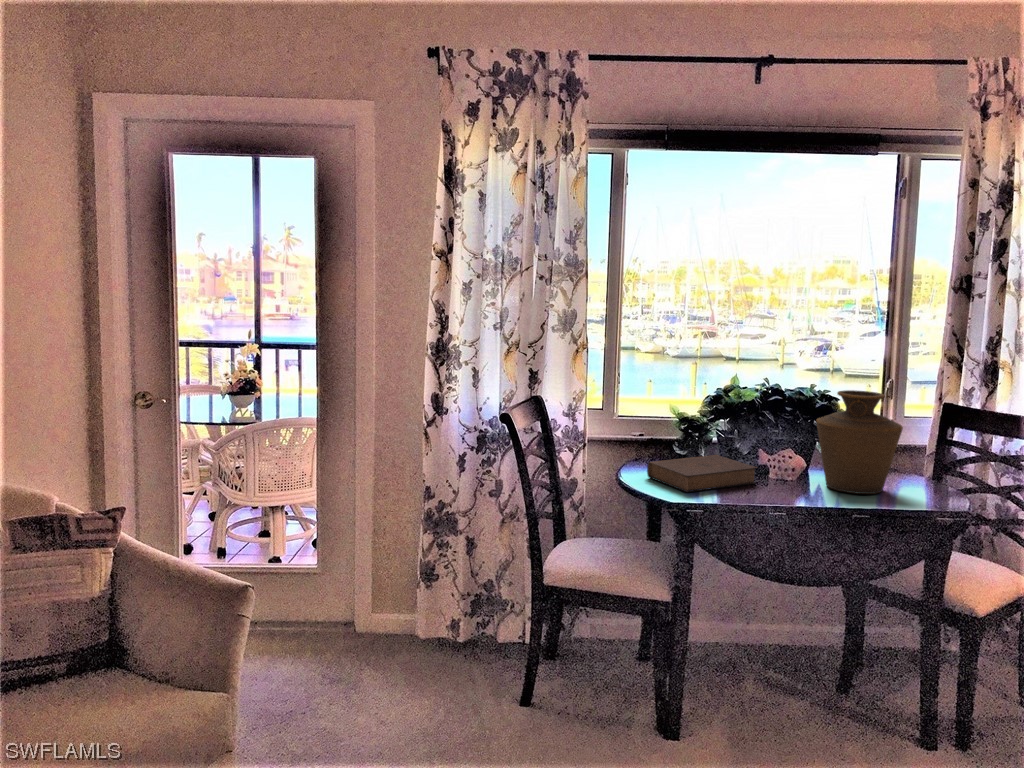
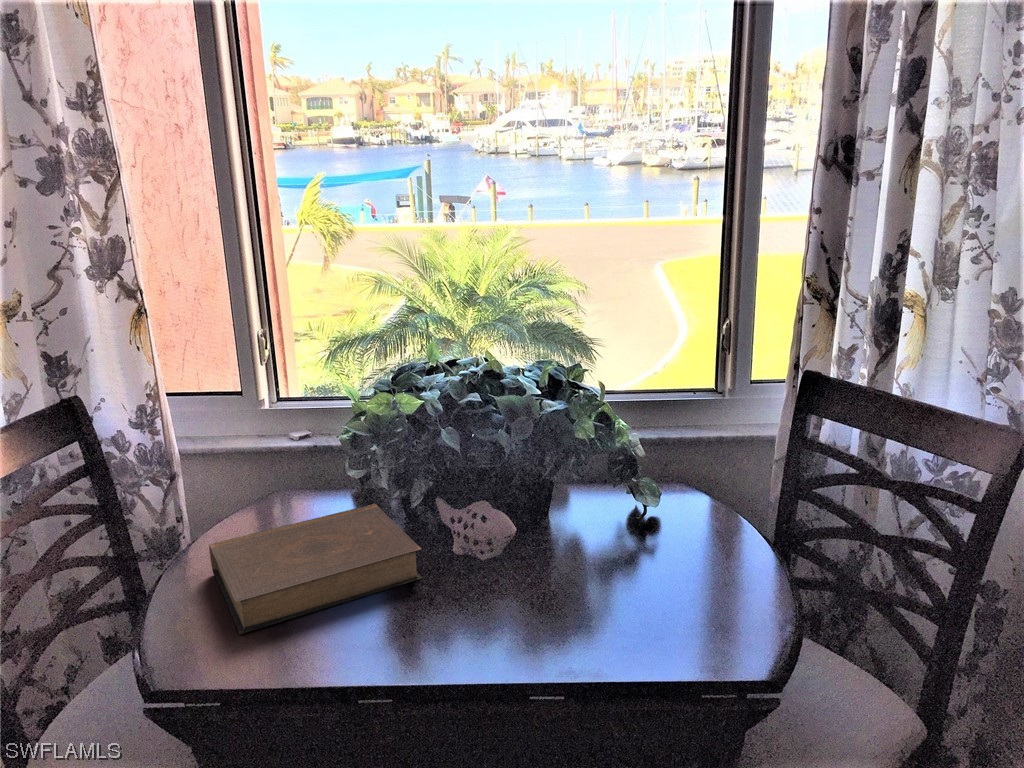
vase: present [816,390,903,494] -> none [528,385,699,612]

